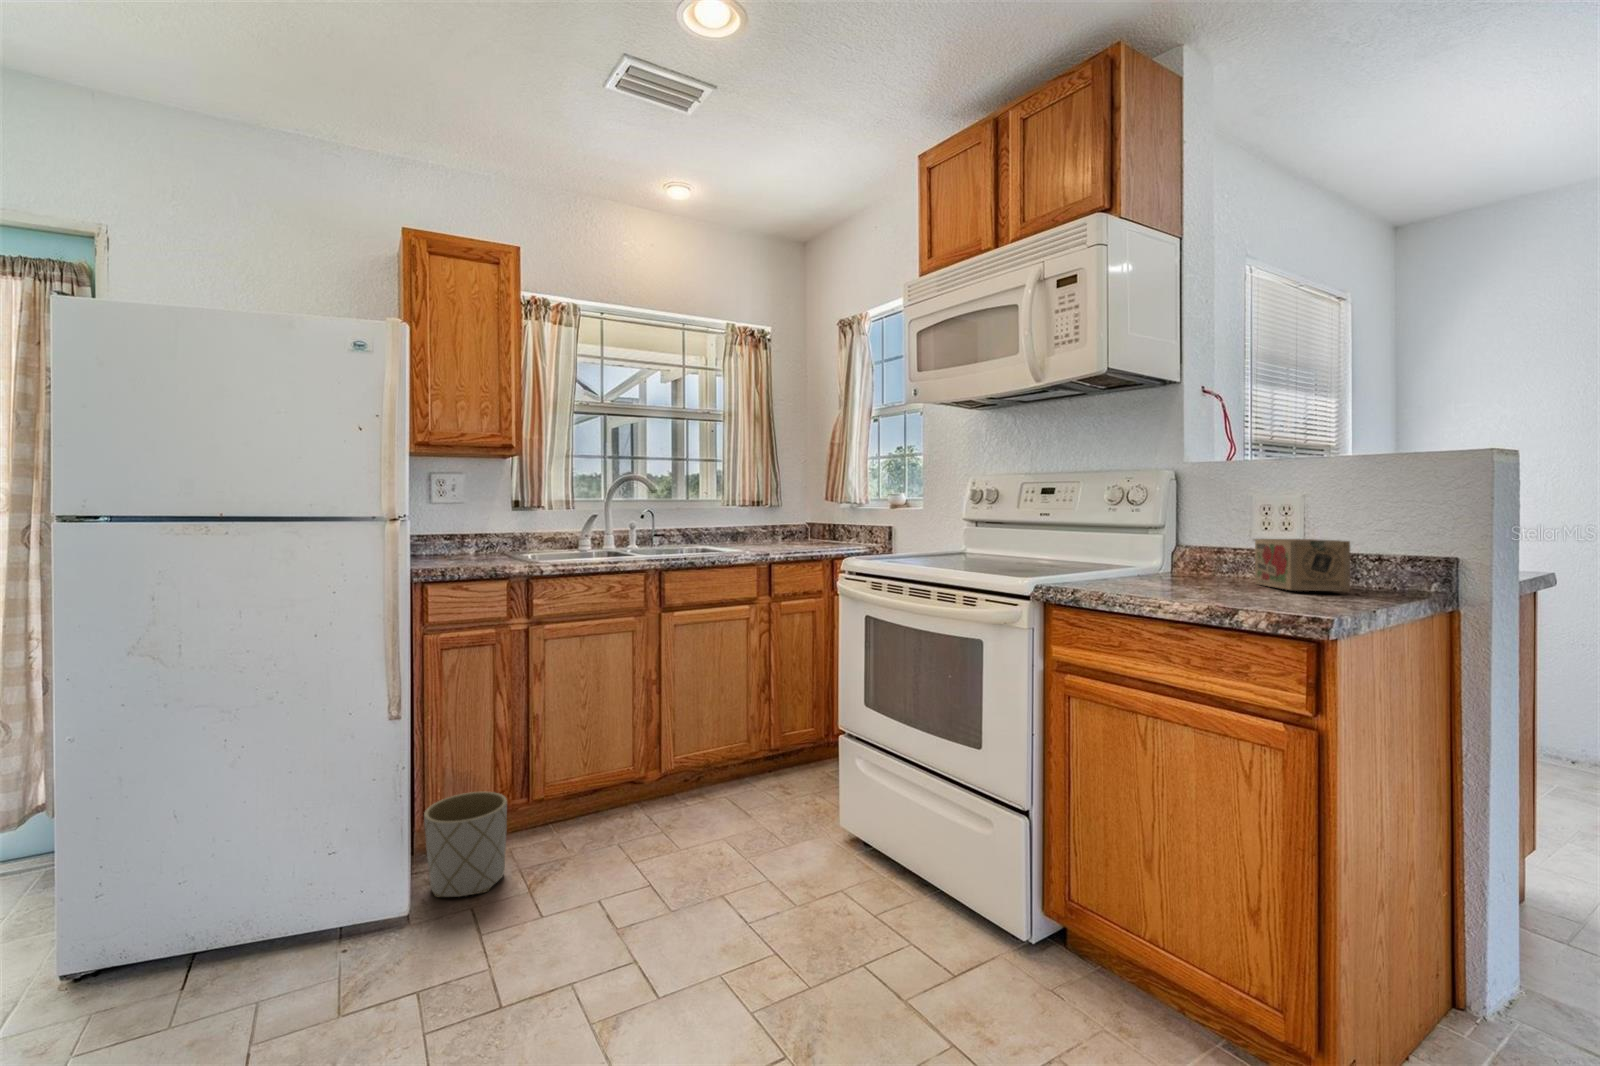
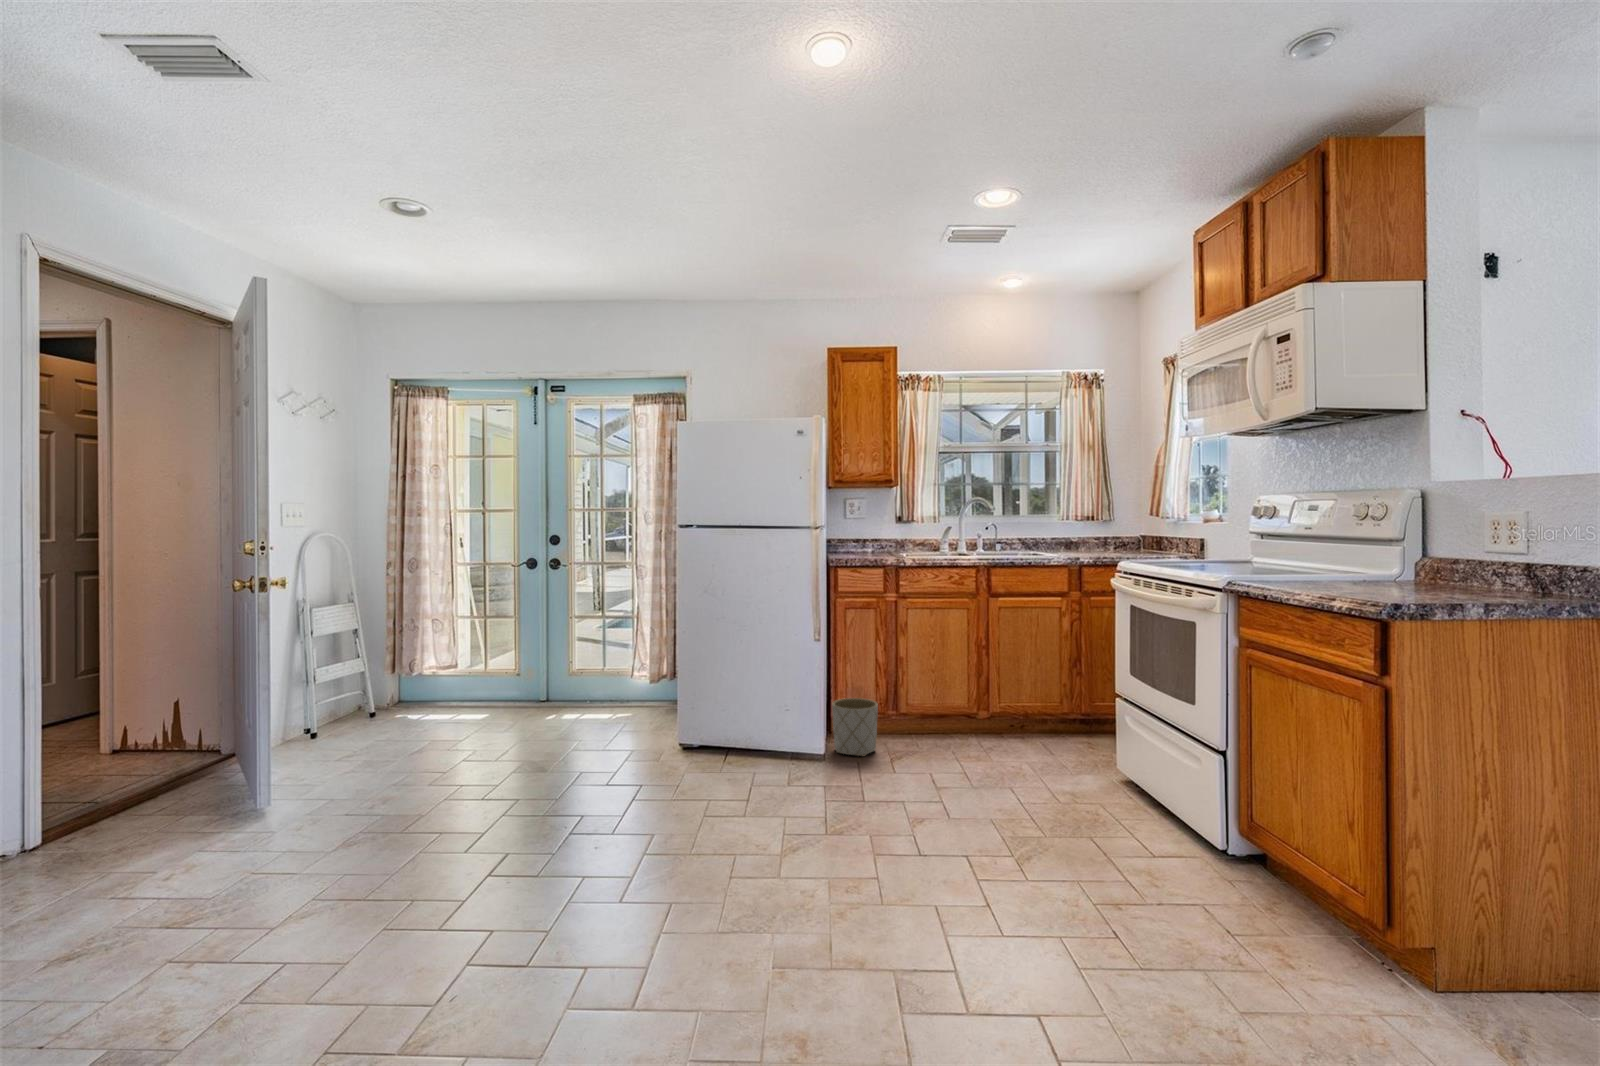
tea box: present [1255,539,1350,592] -> none [1444,549,1507,595]

